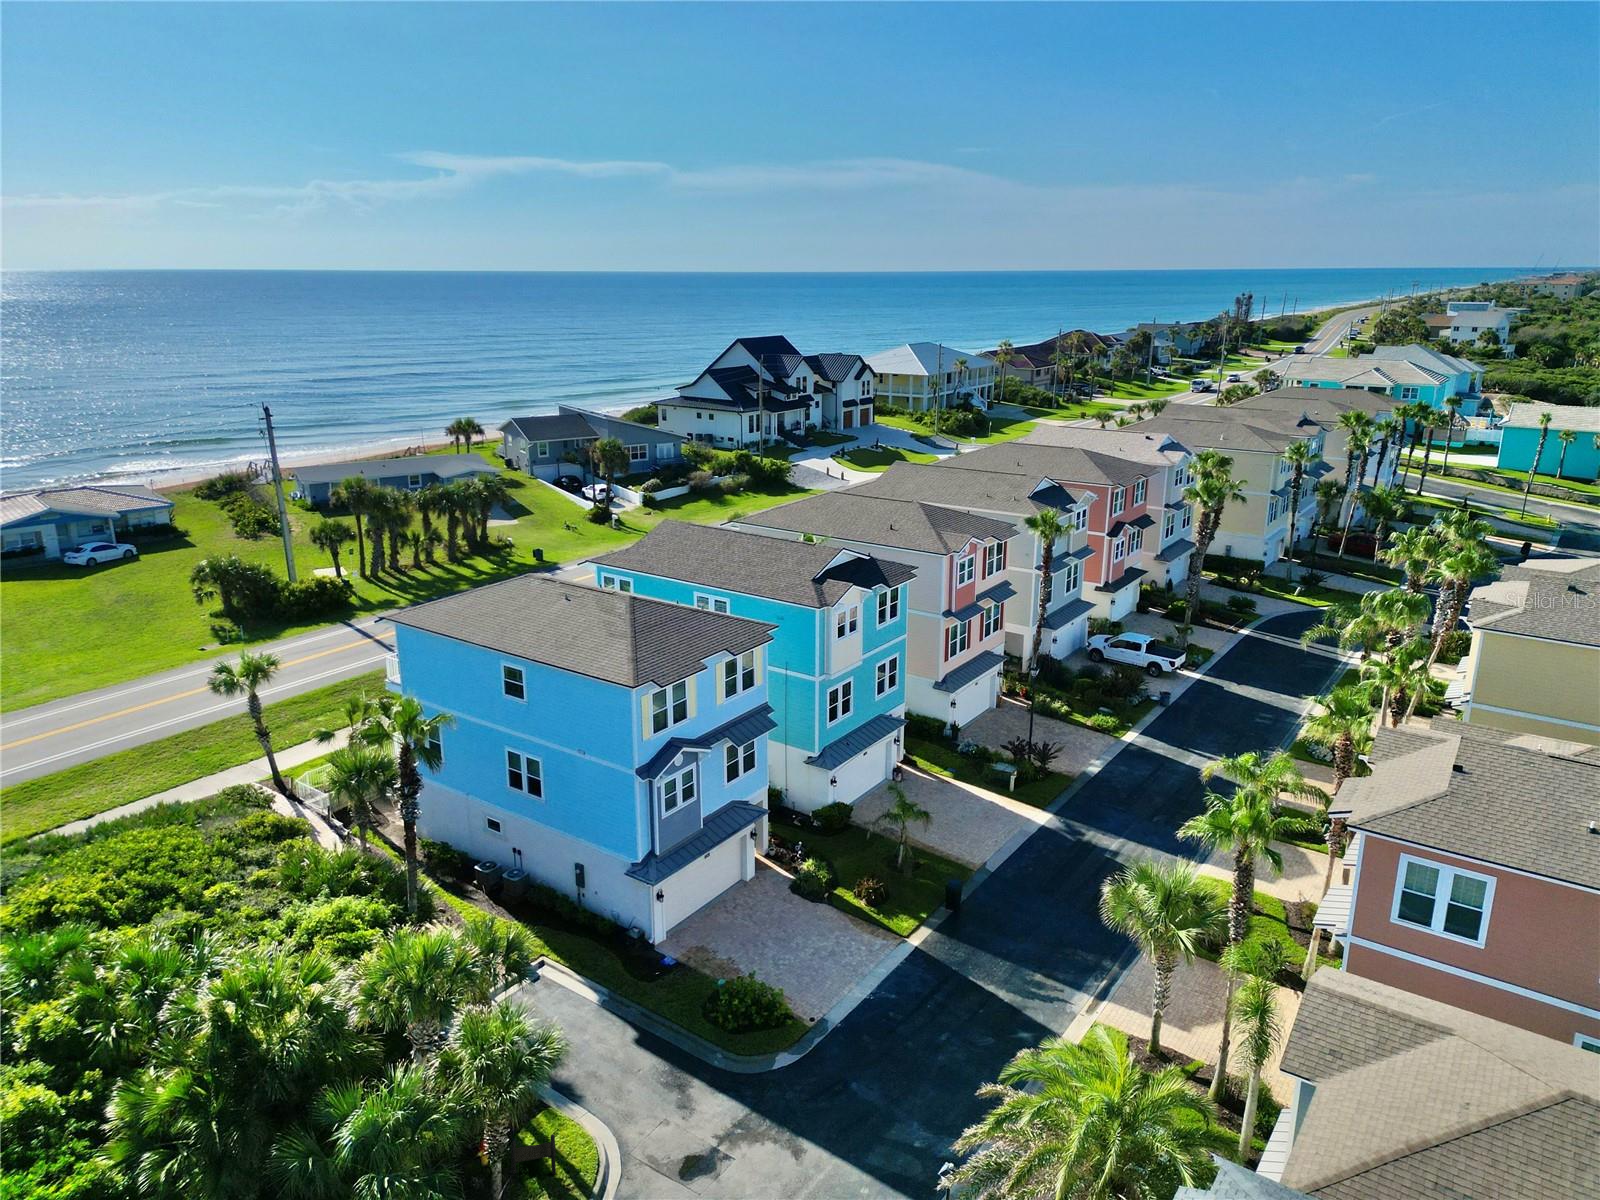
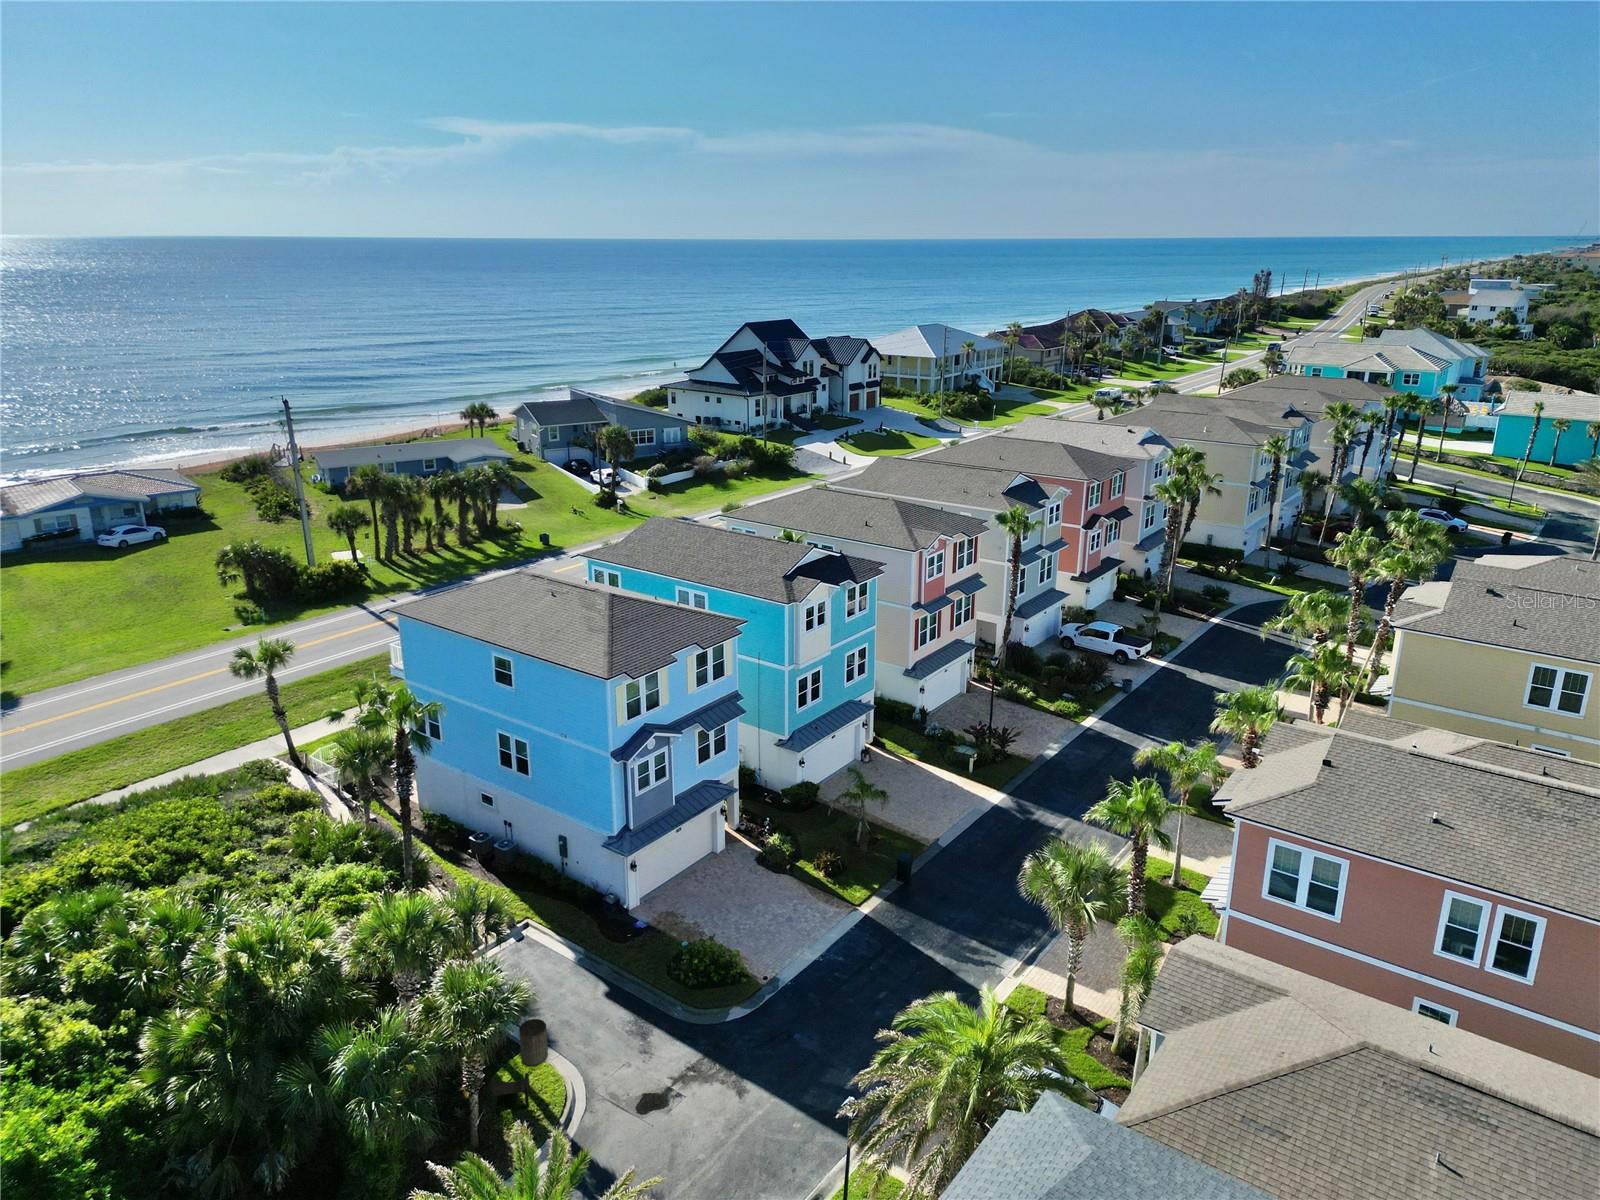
trash can: none [542,1071,574,1126] -> present [519,1019,548,1066]

